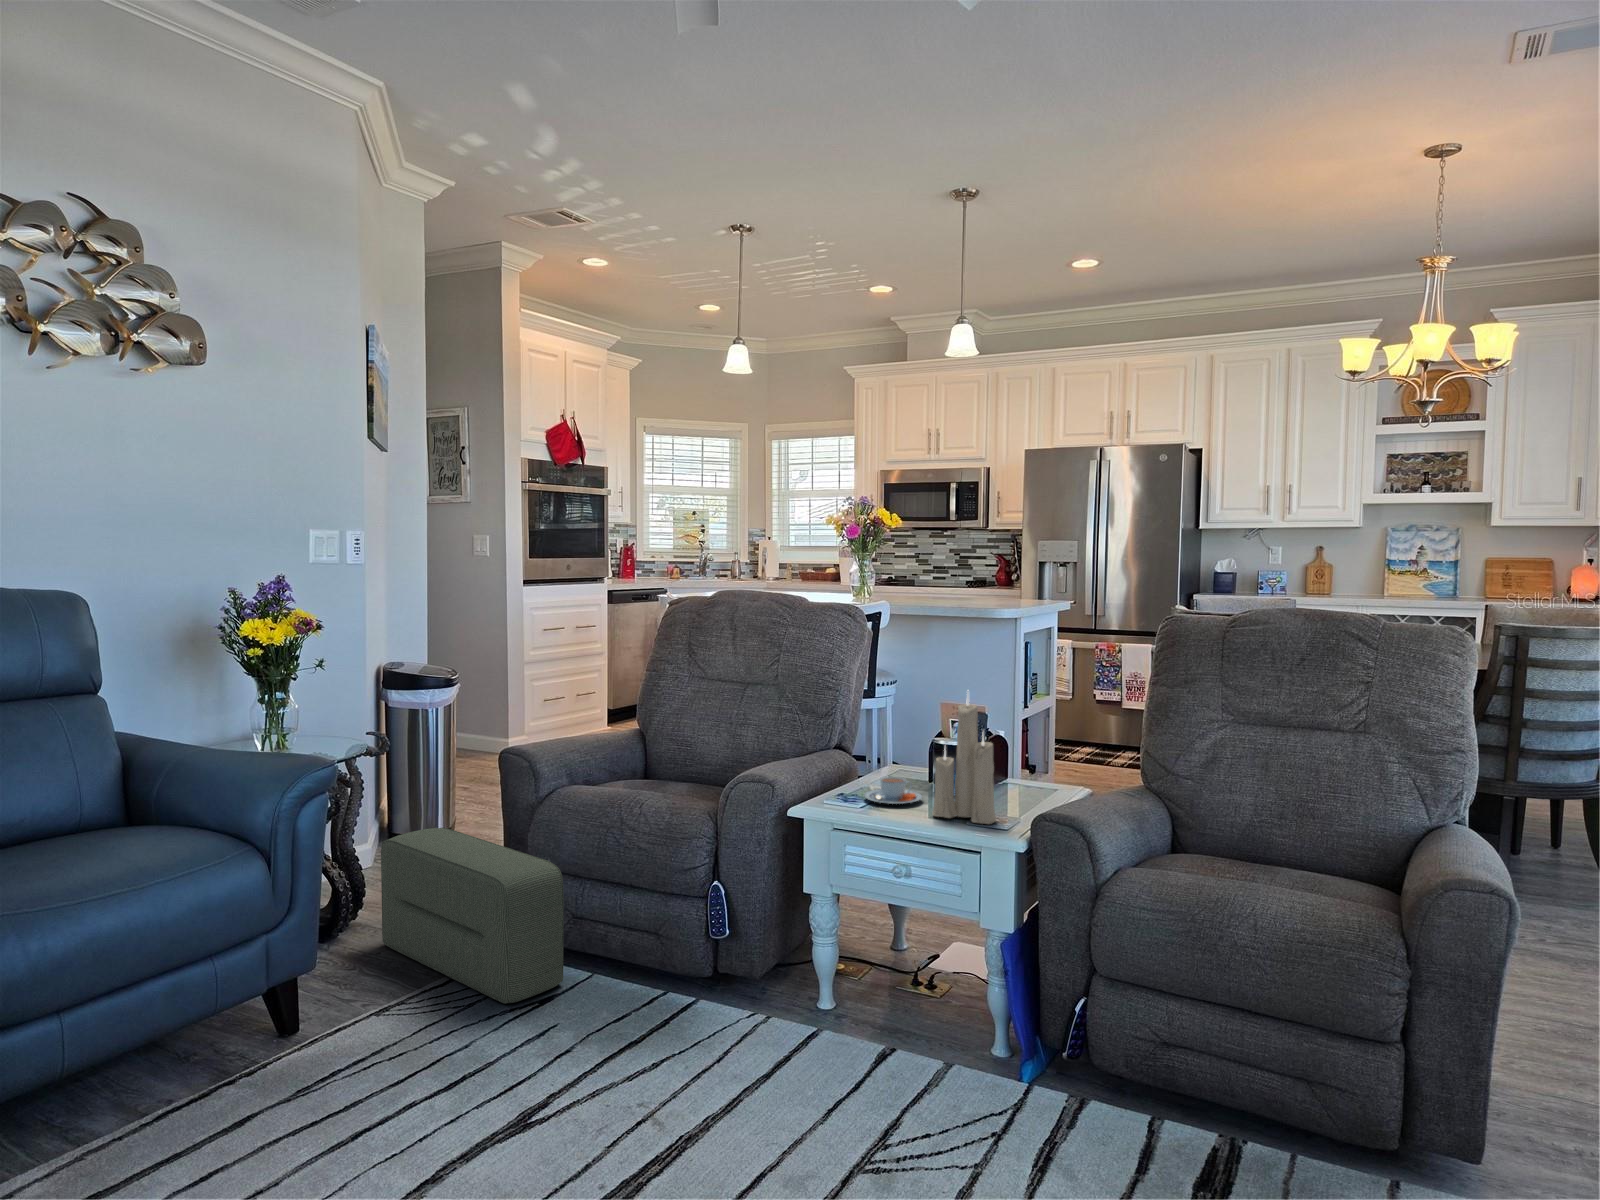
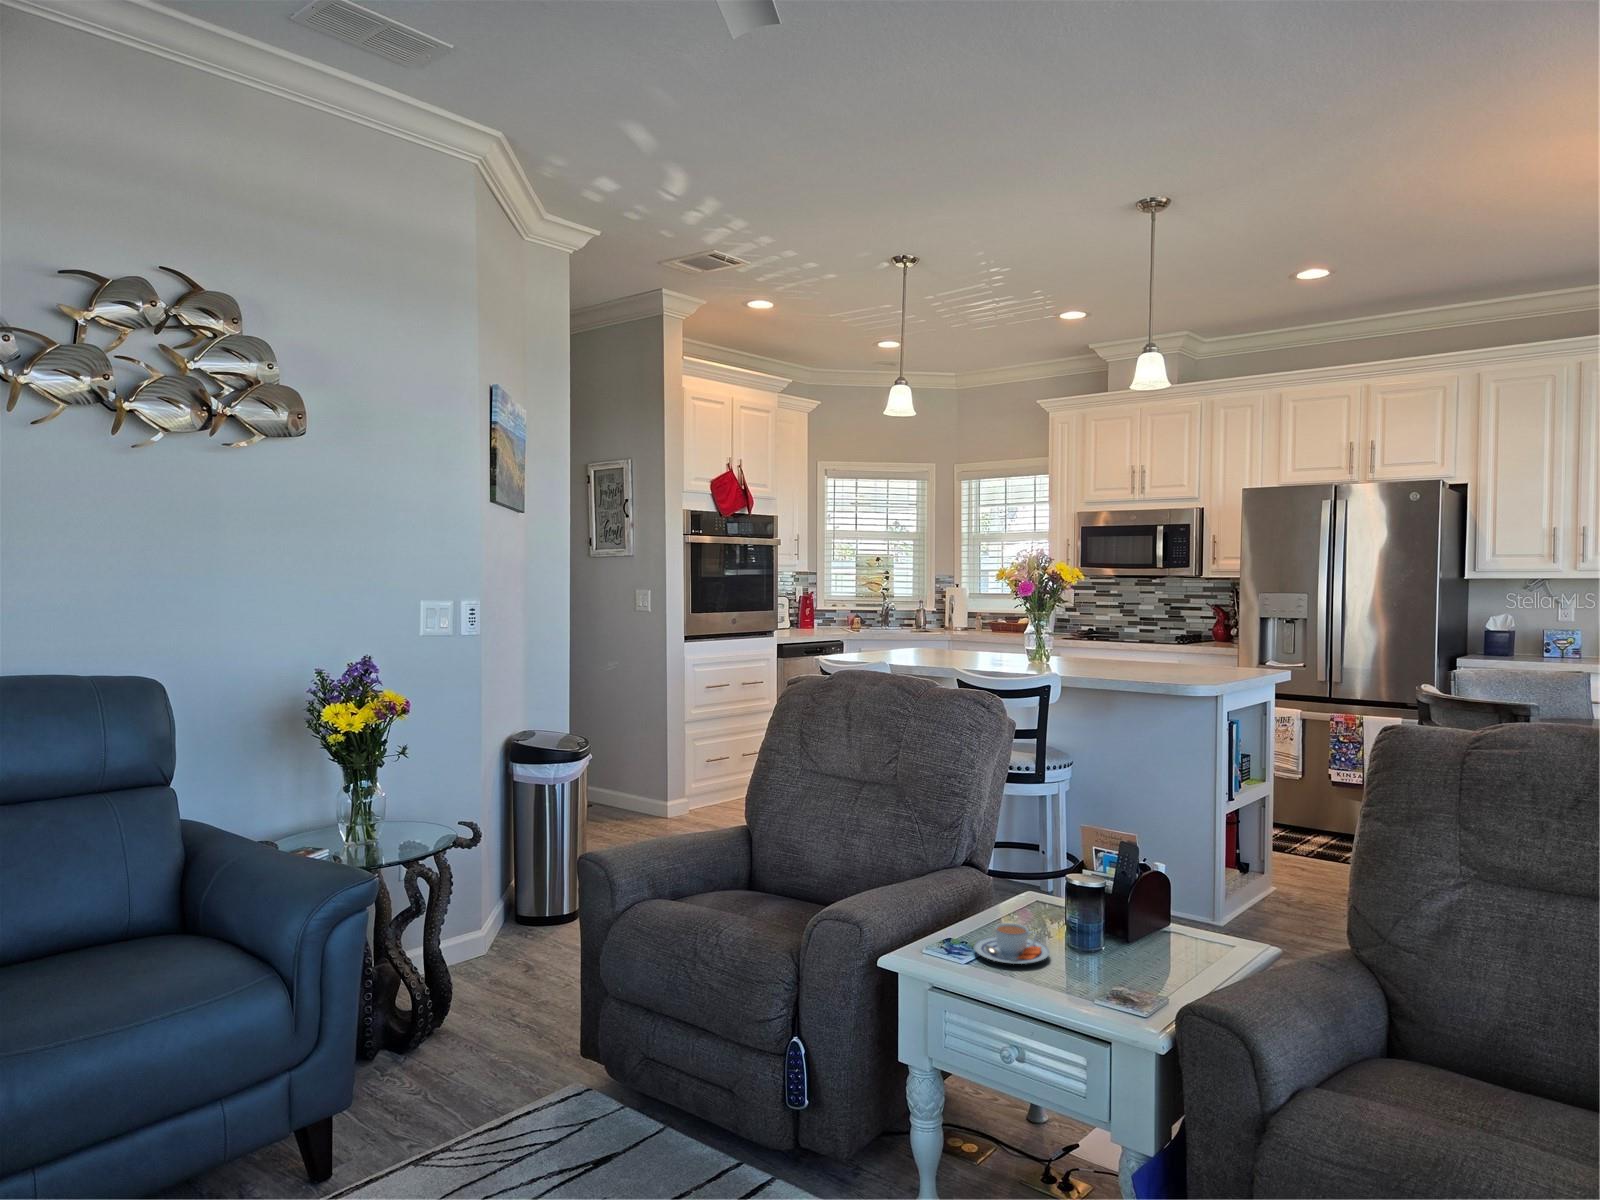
candle: present [932,695,996,824] -> none [1054,816,1138,1010]
pouf: present [381,828,564,1004] -> none [459,931,628,1159]

